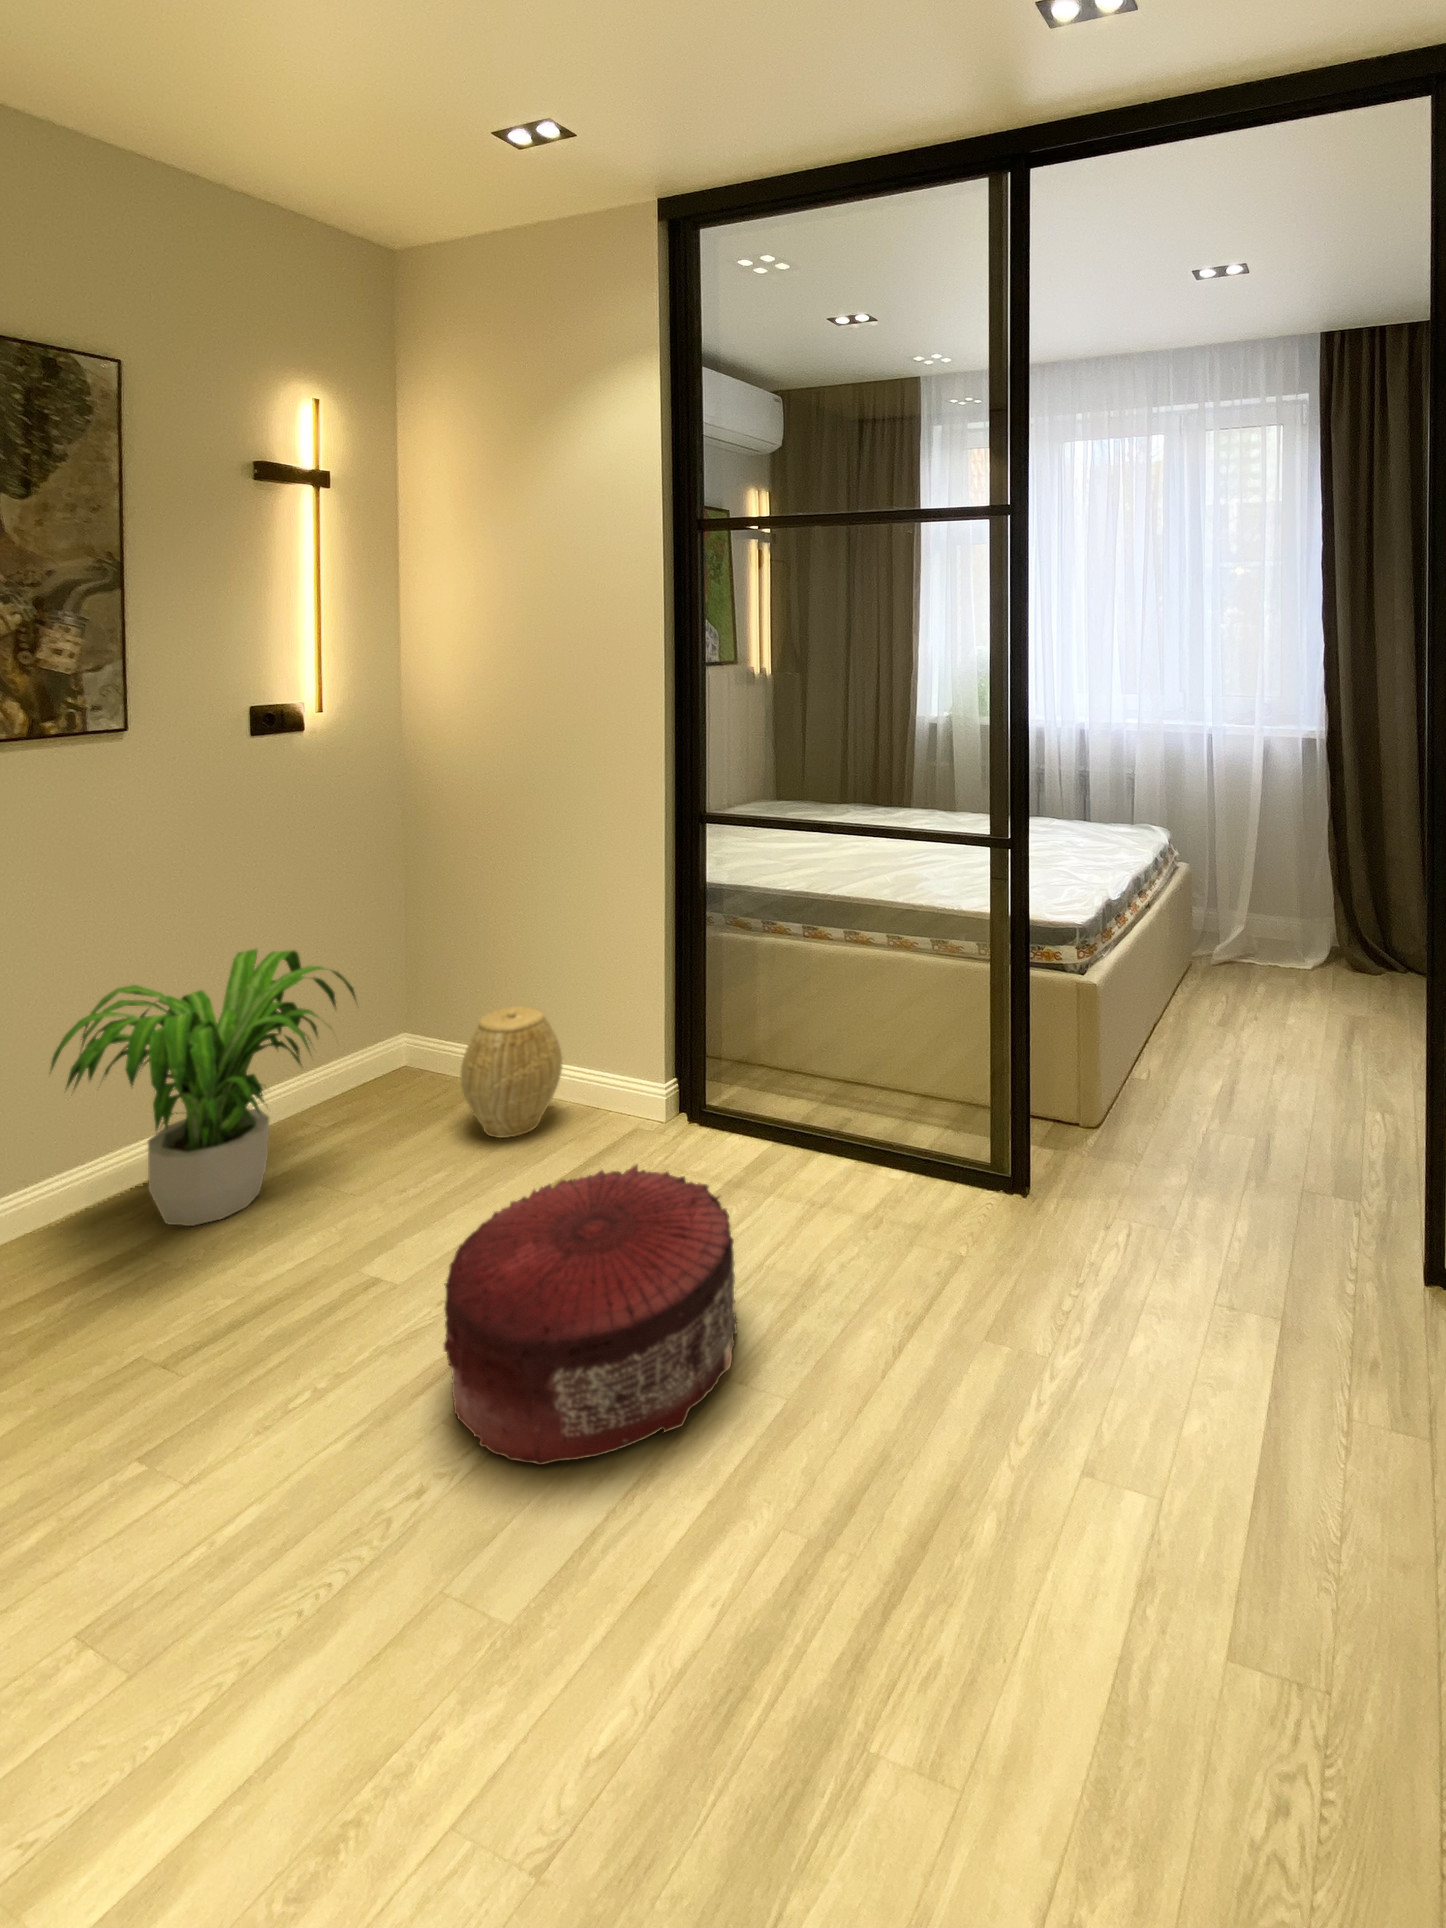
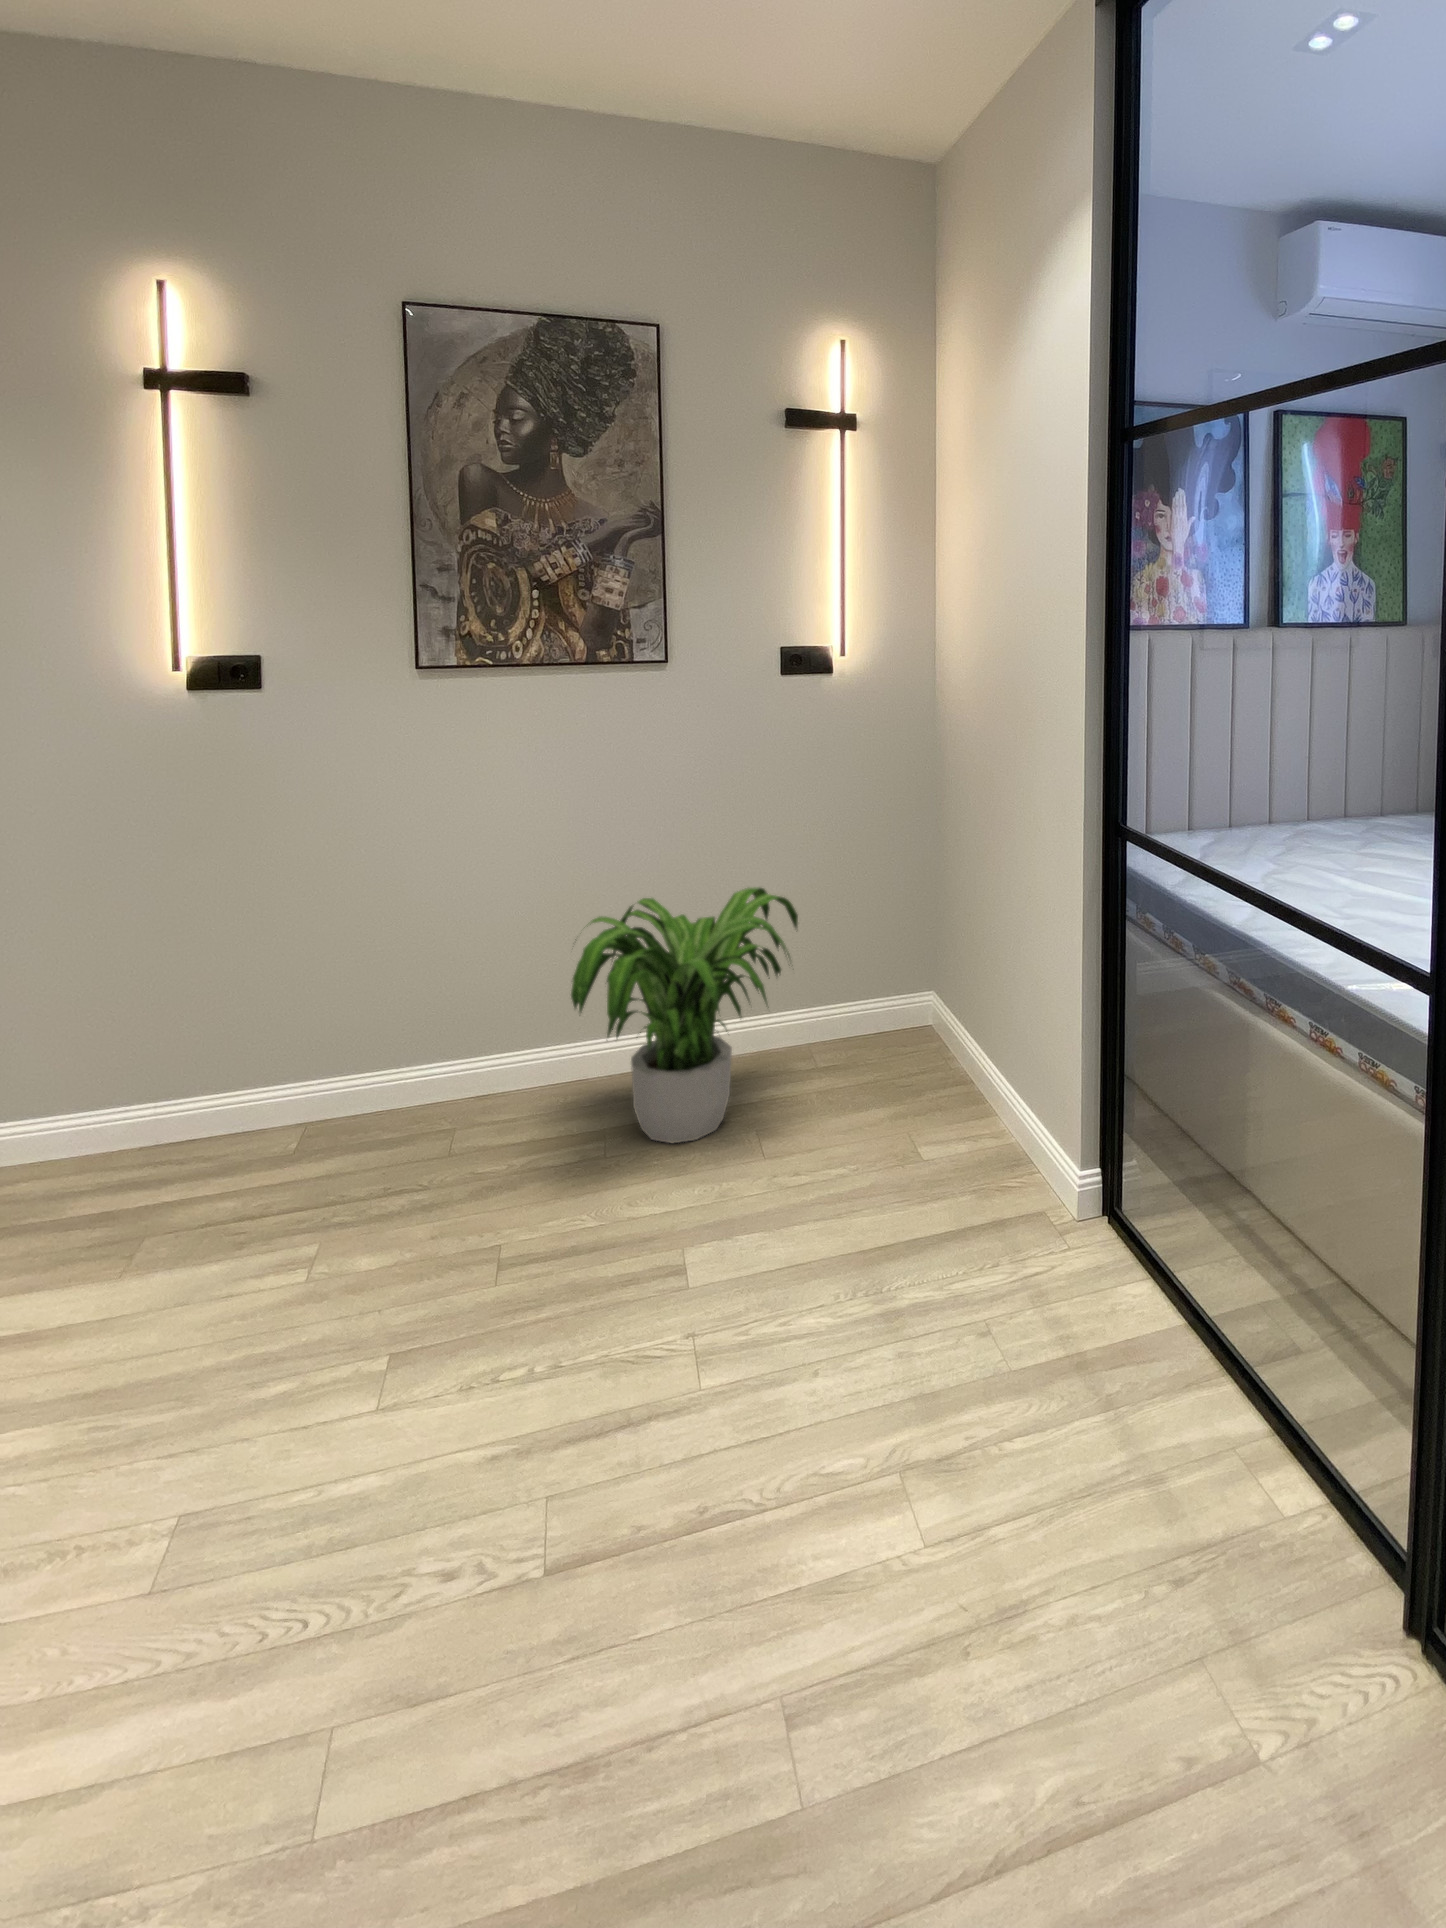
woven basket: present [460,1006,562,1138] -> none [897,1015,1008,1172]
pouf: present [443,1165,738,1466] -> none [513,1263,917,1753]

